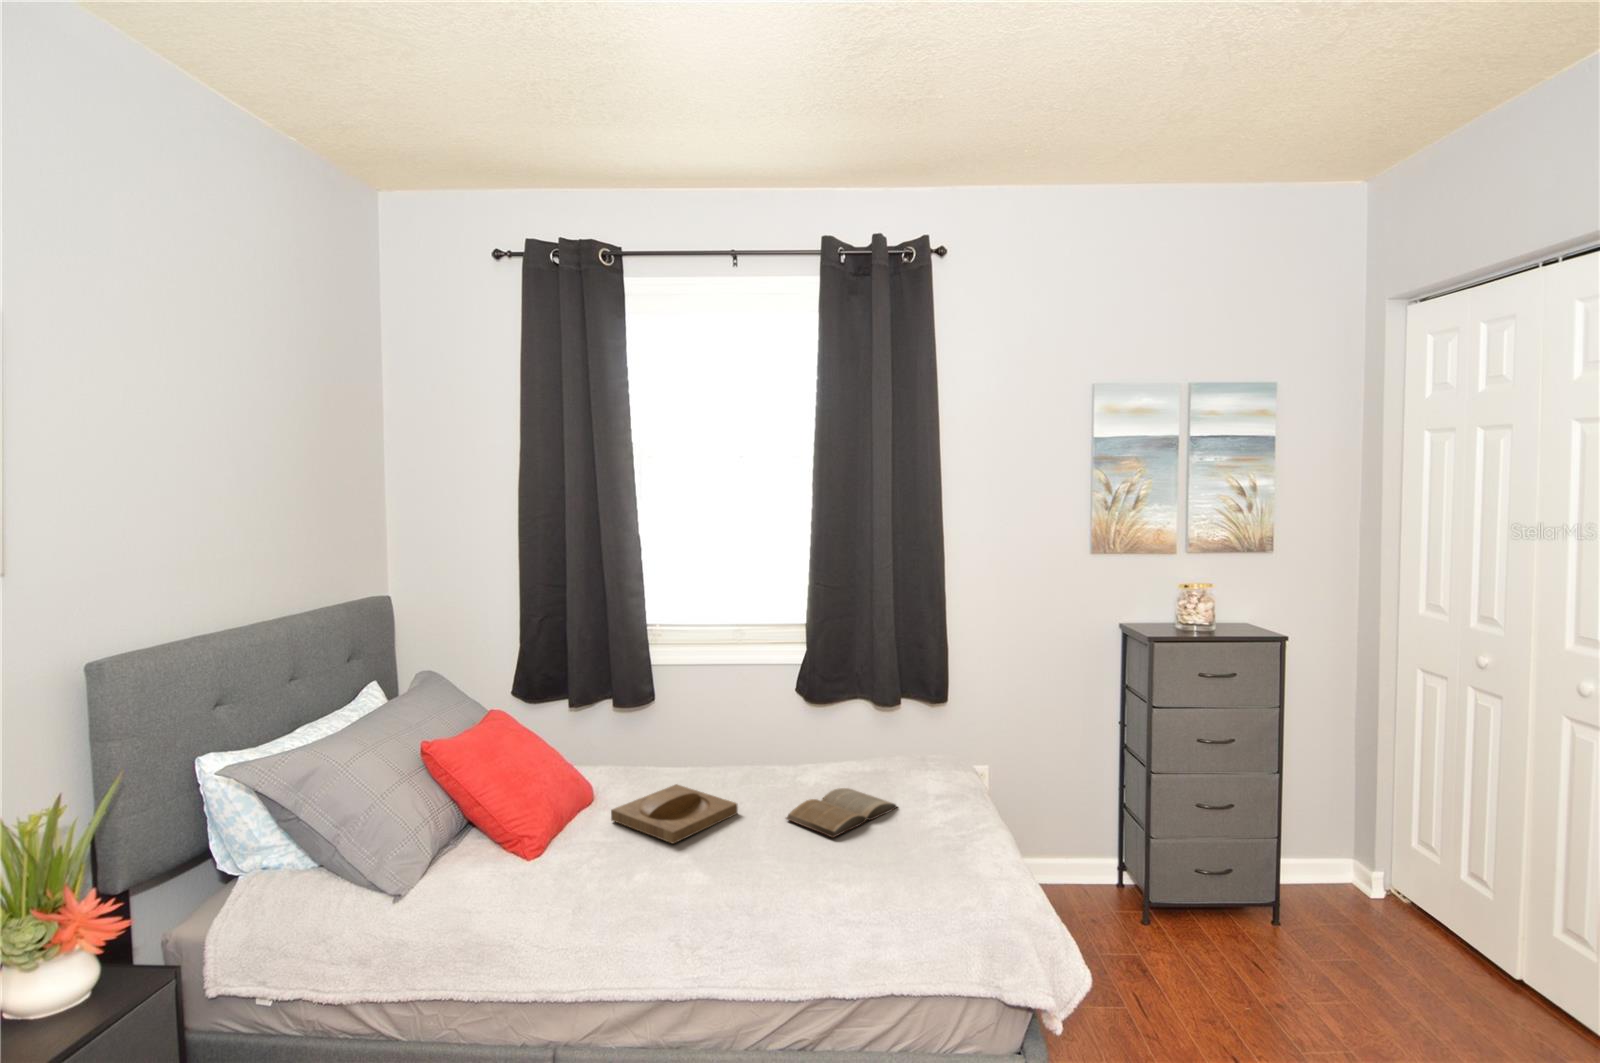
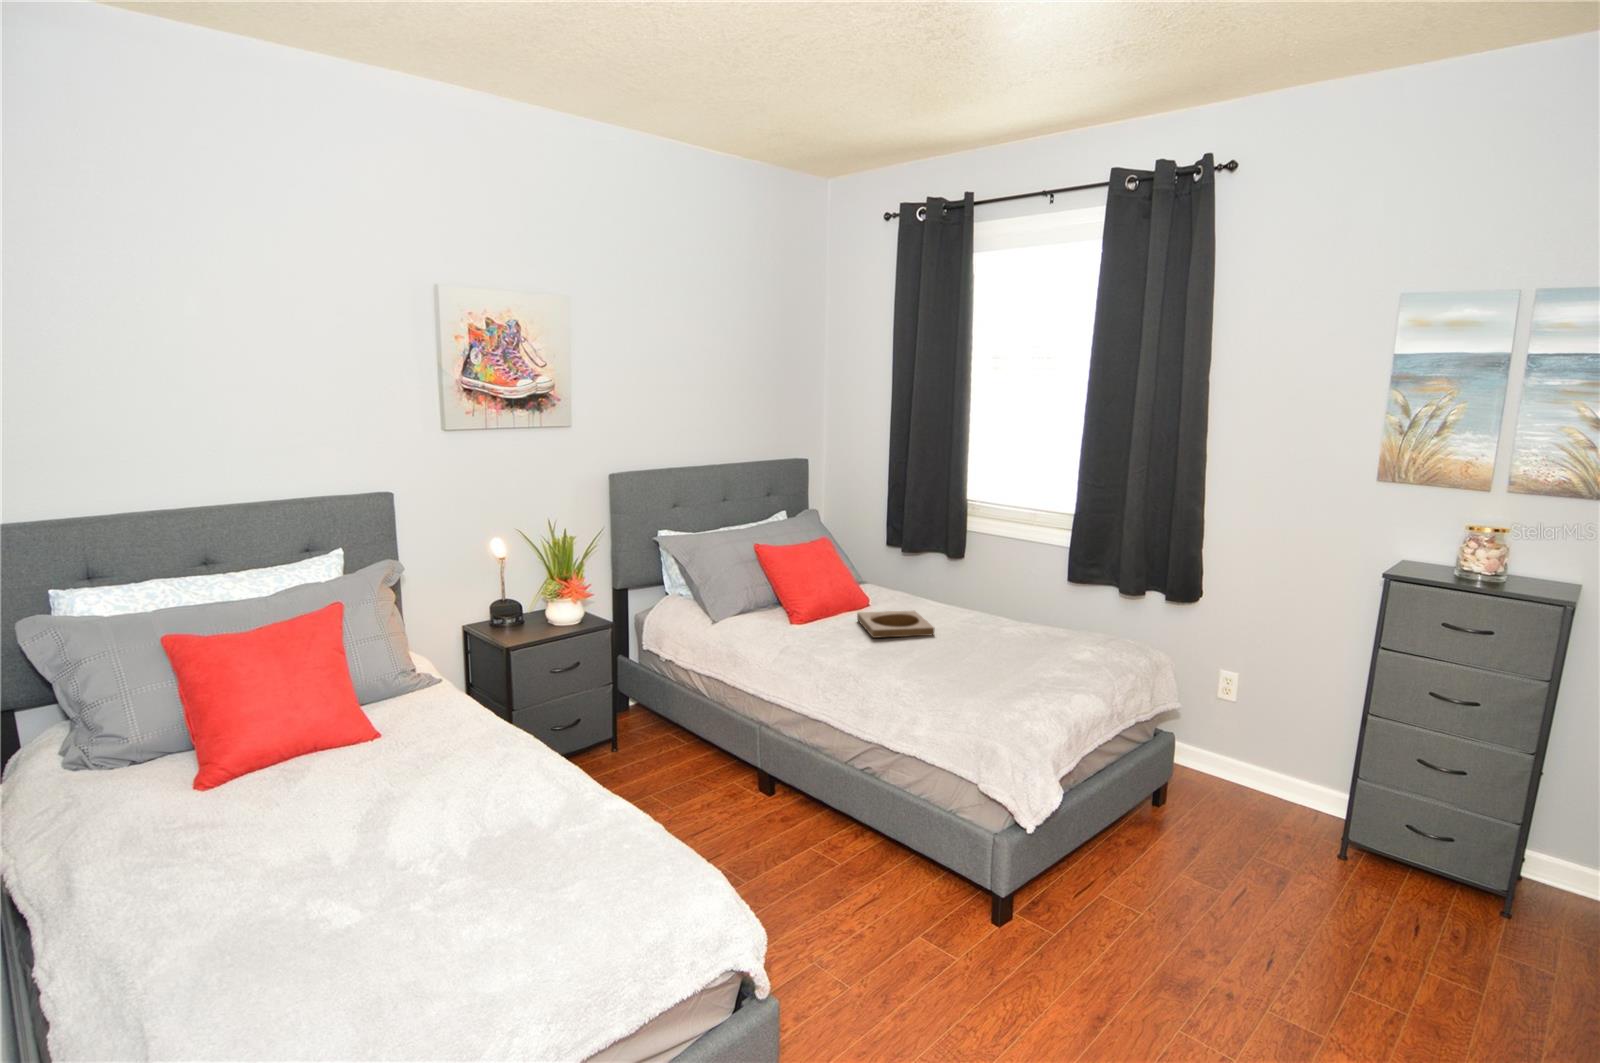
book: present [786,788,897,837] -> none [957,636,1047,660]

